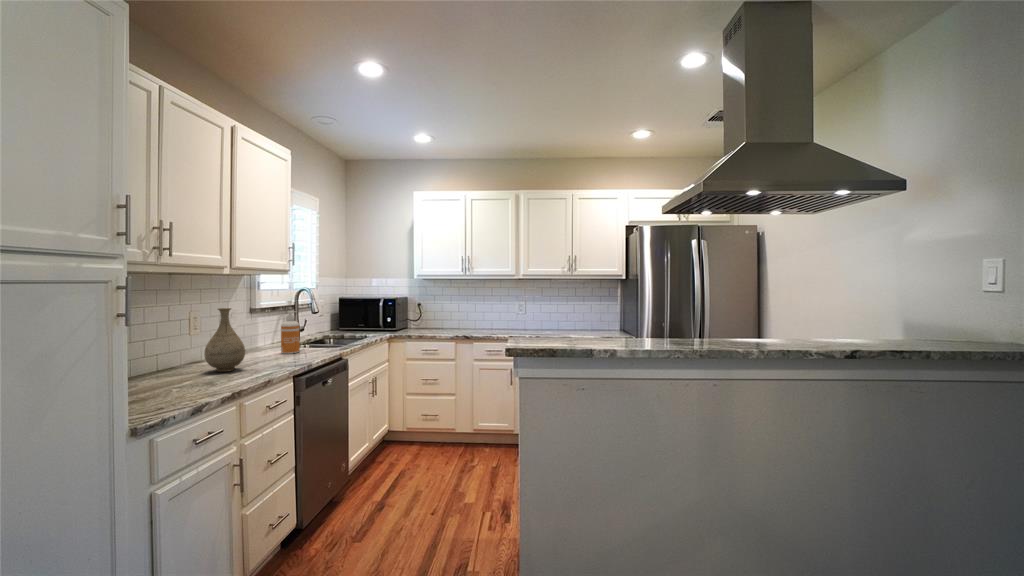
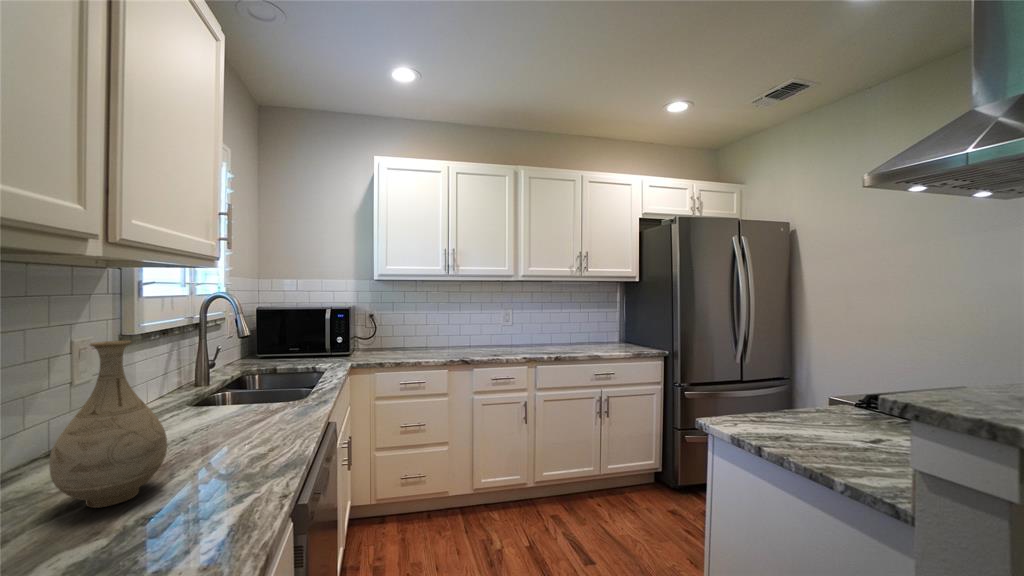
soap dispenser: present [281,311,300,354] -> none [203,336,242,421]

